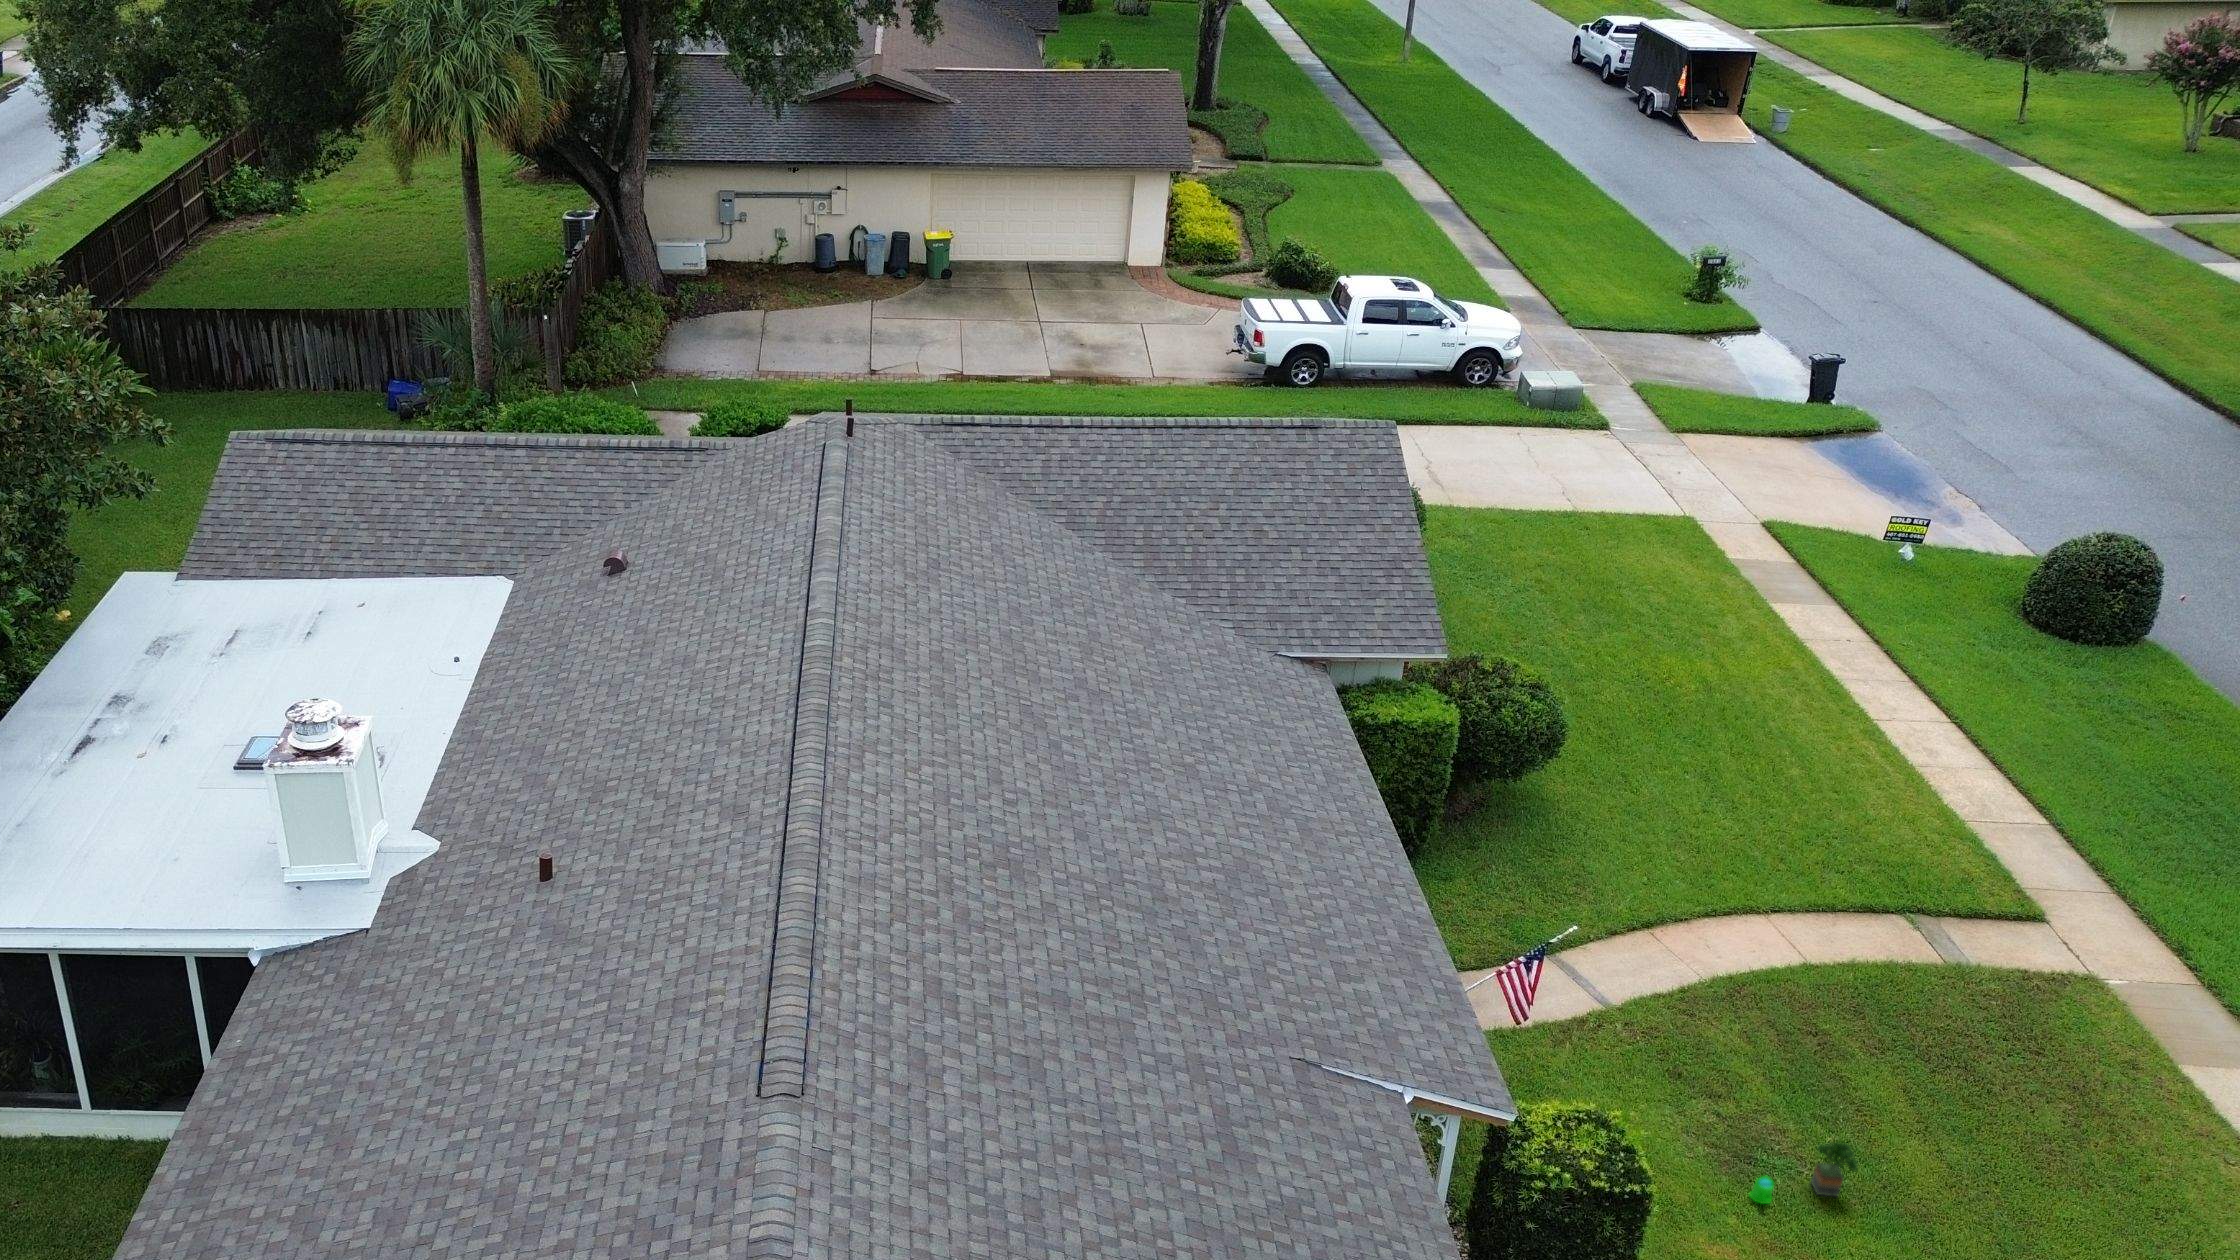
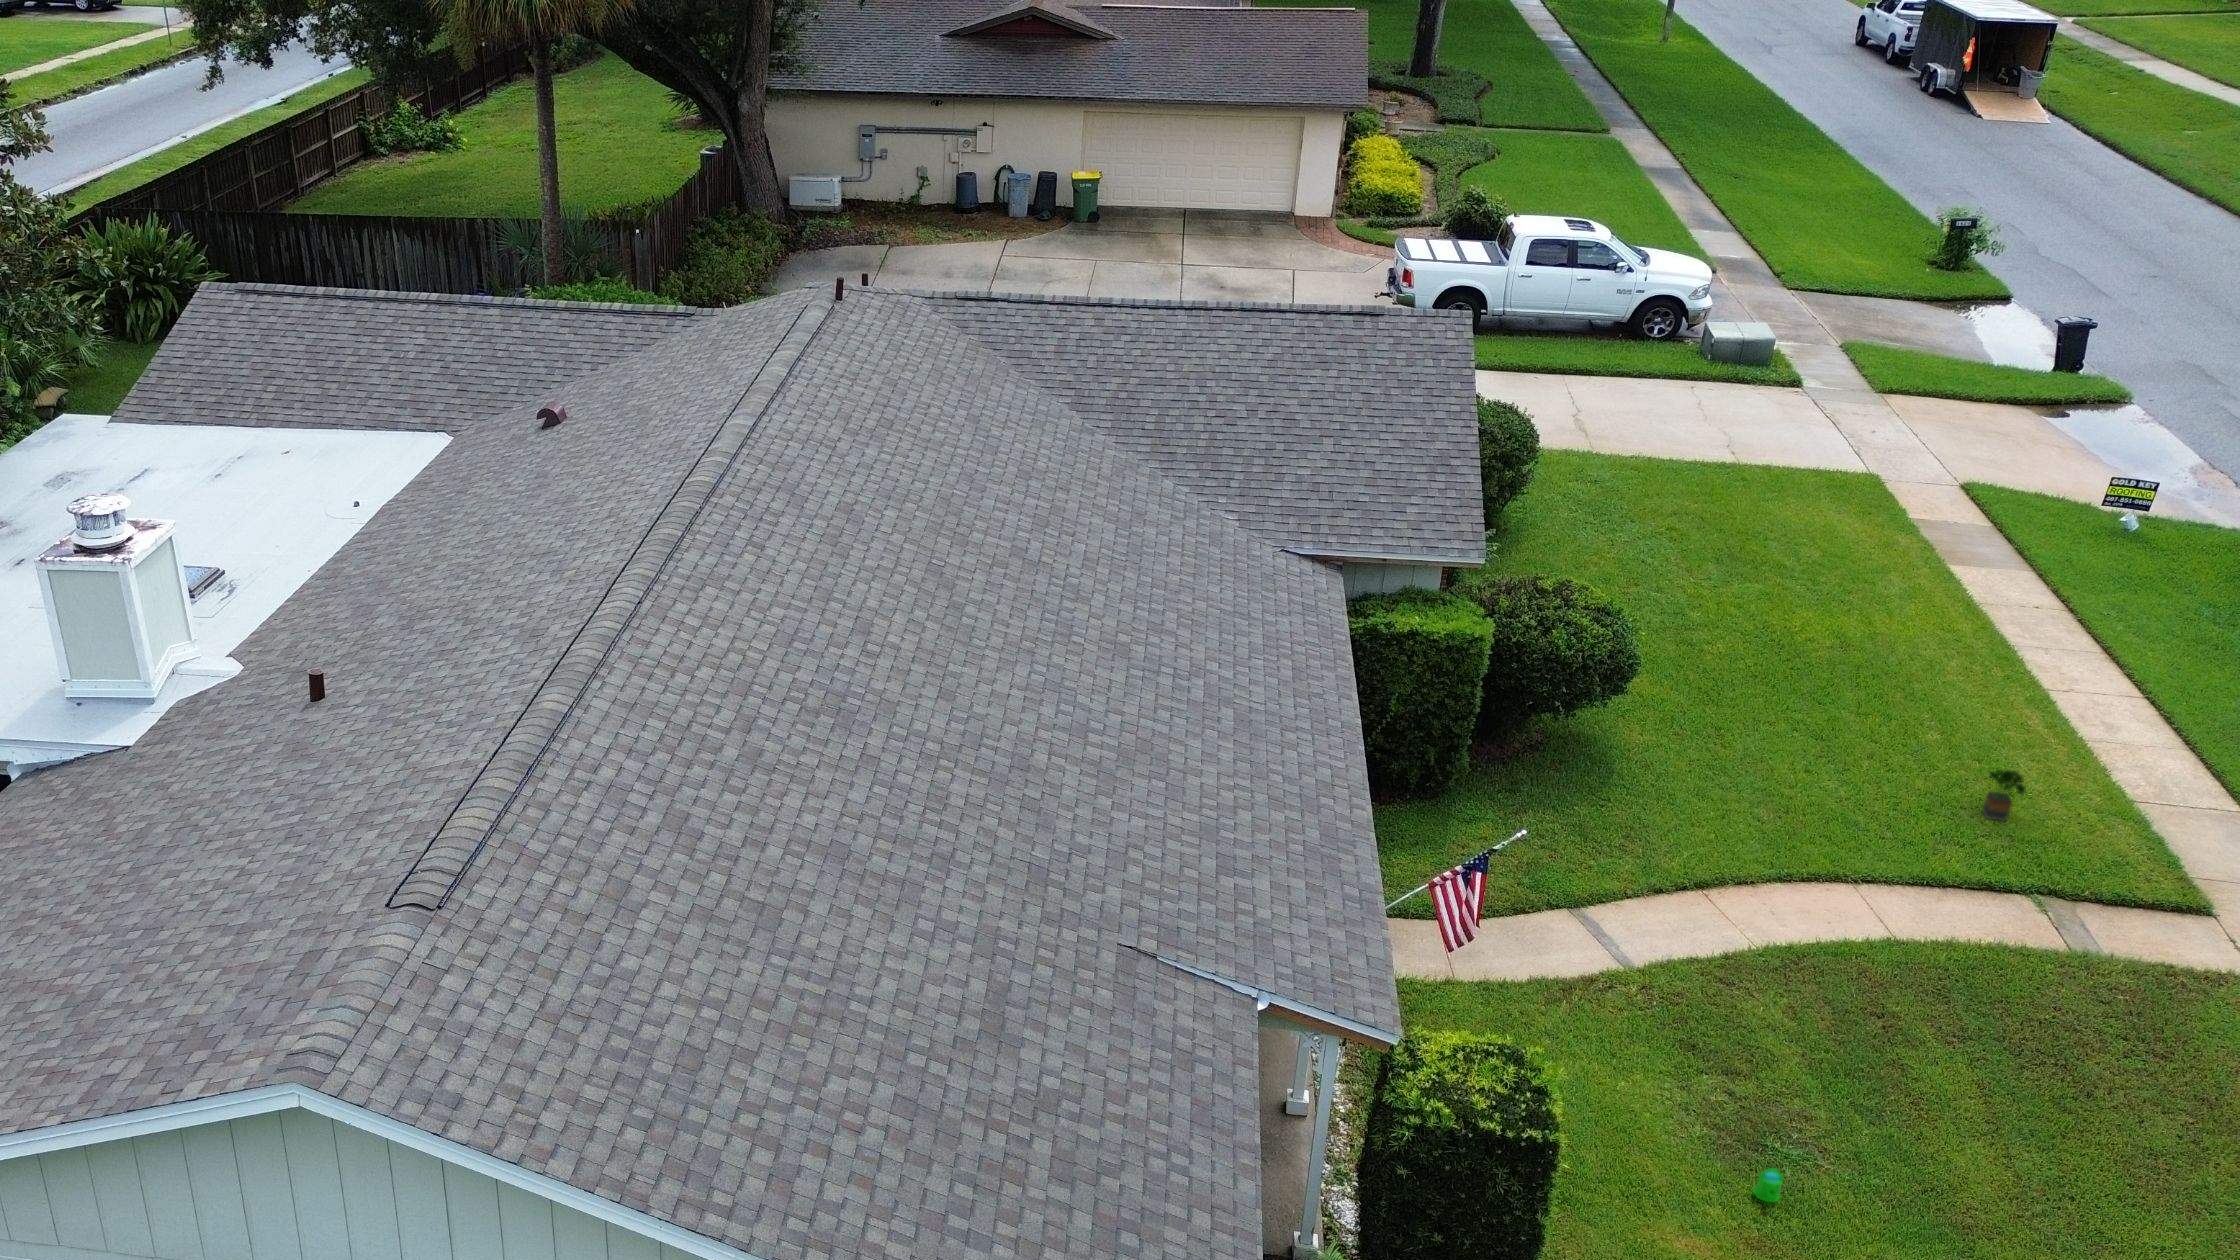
potted tree: present [1811,1142,1858,1196] -> present [1983,770,2026,821]

